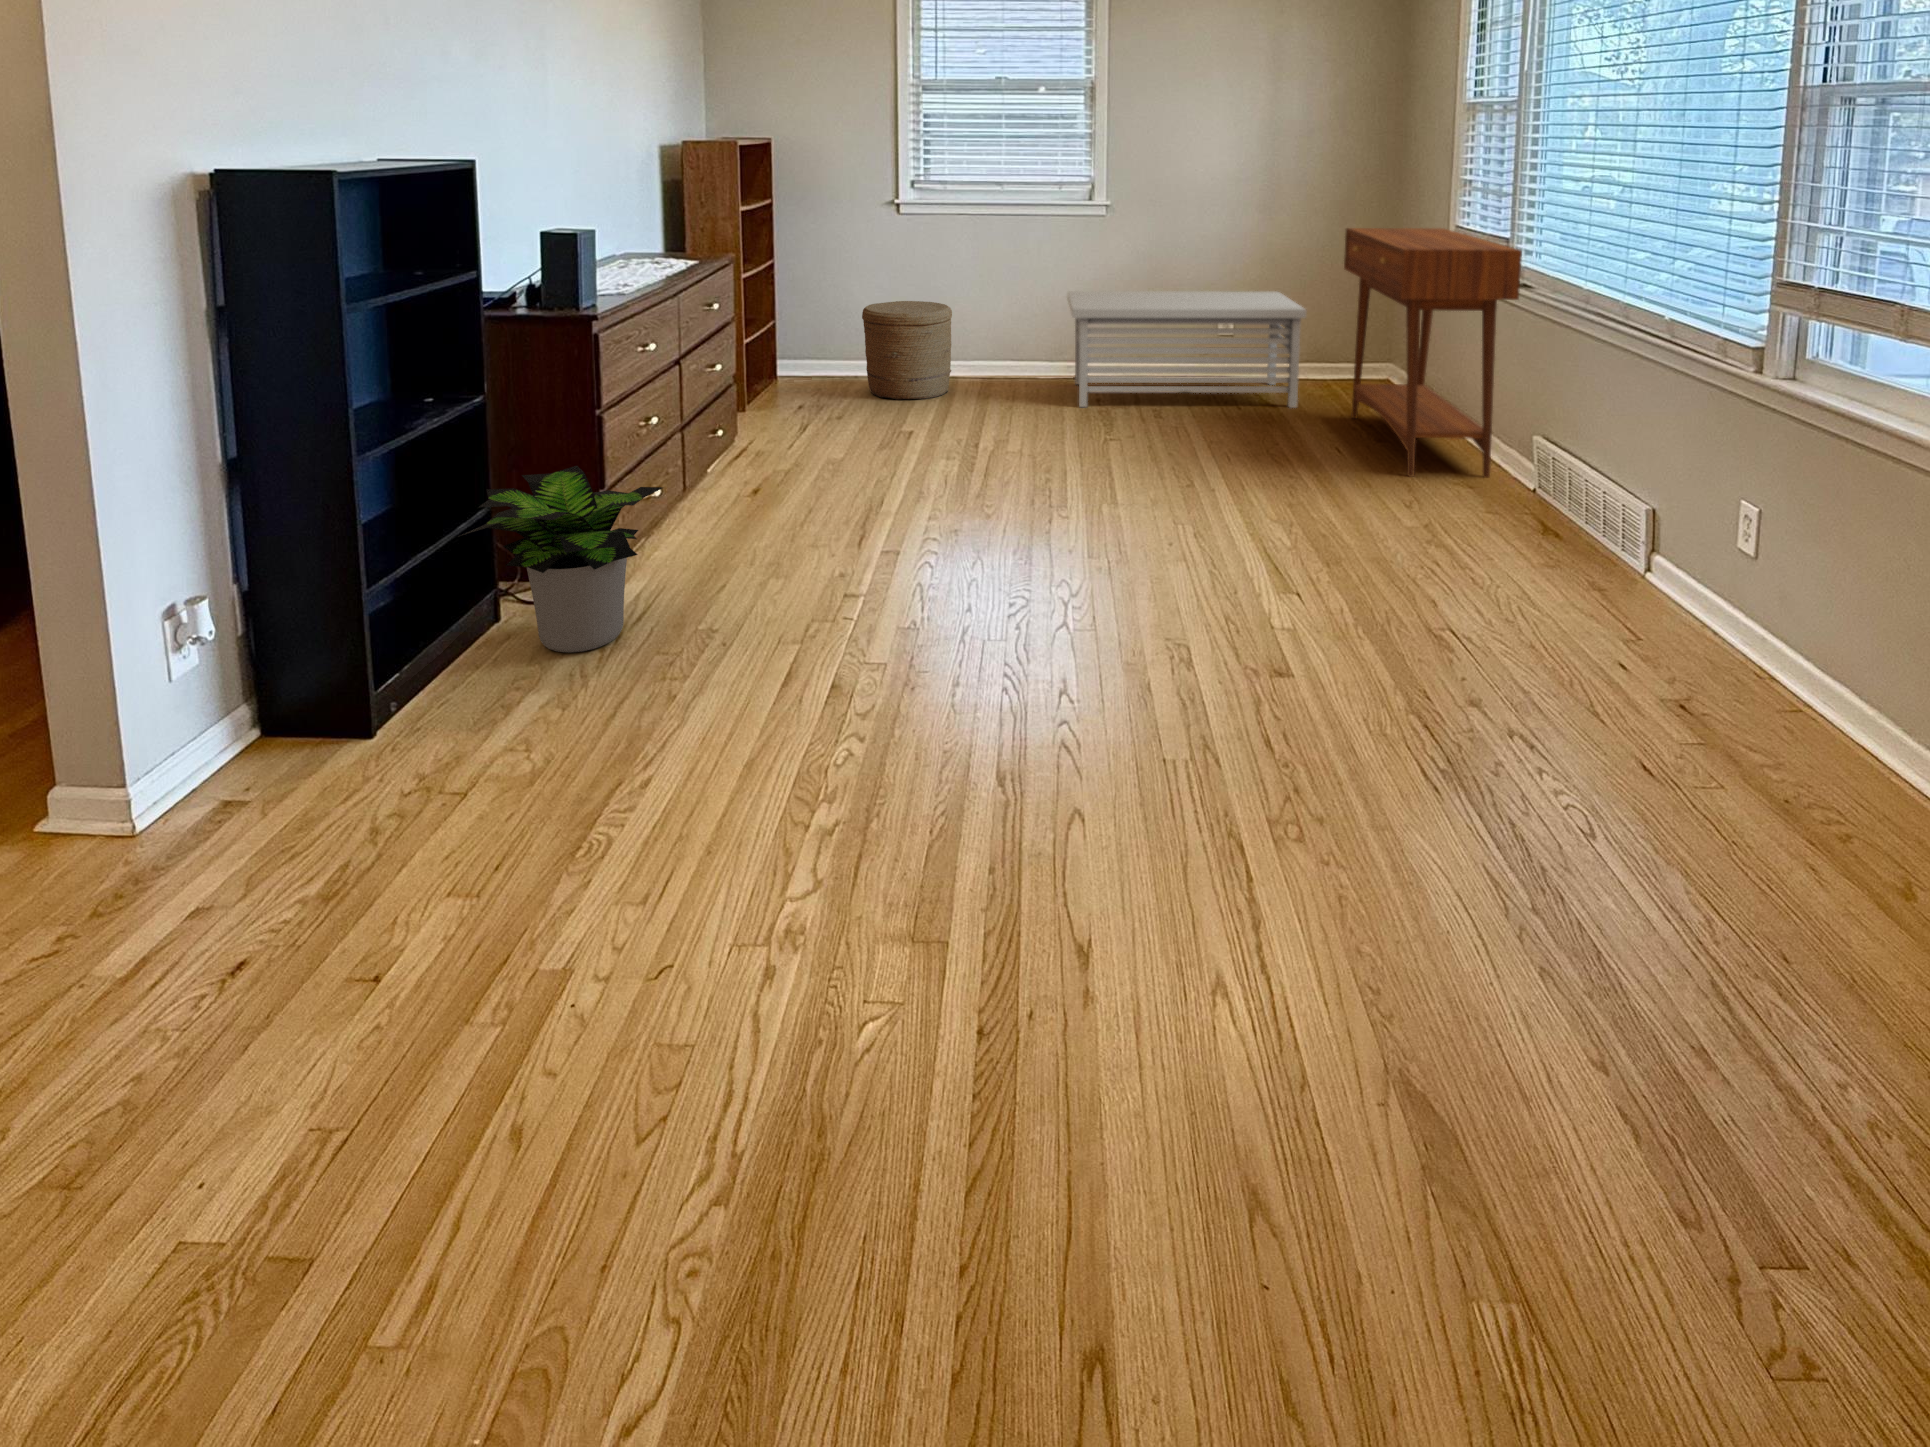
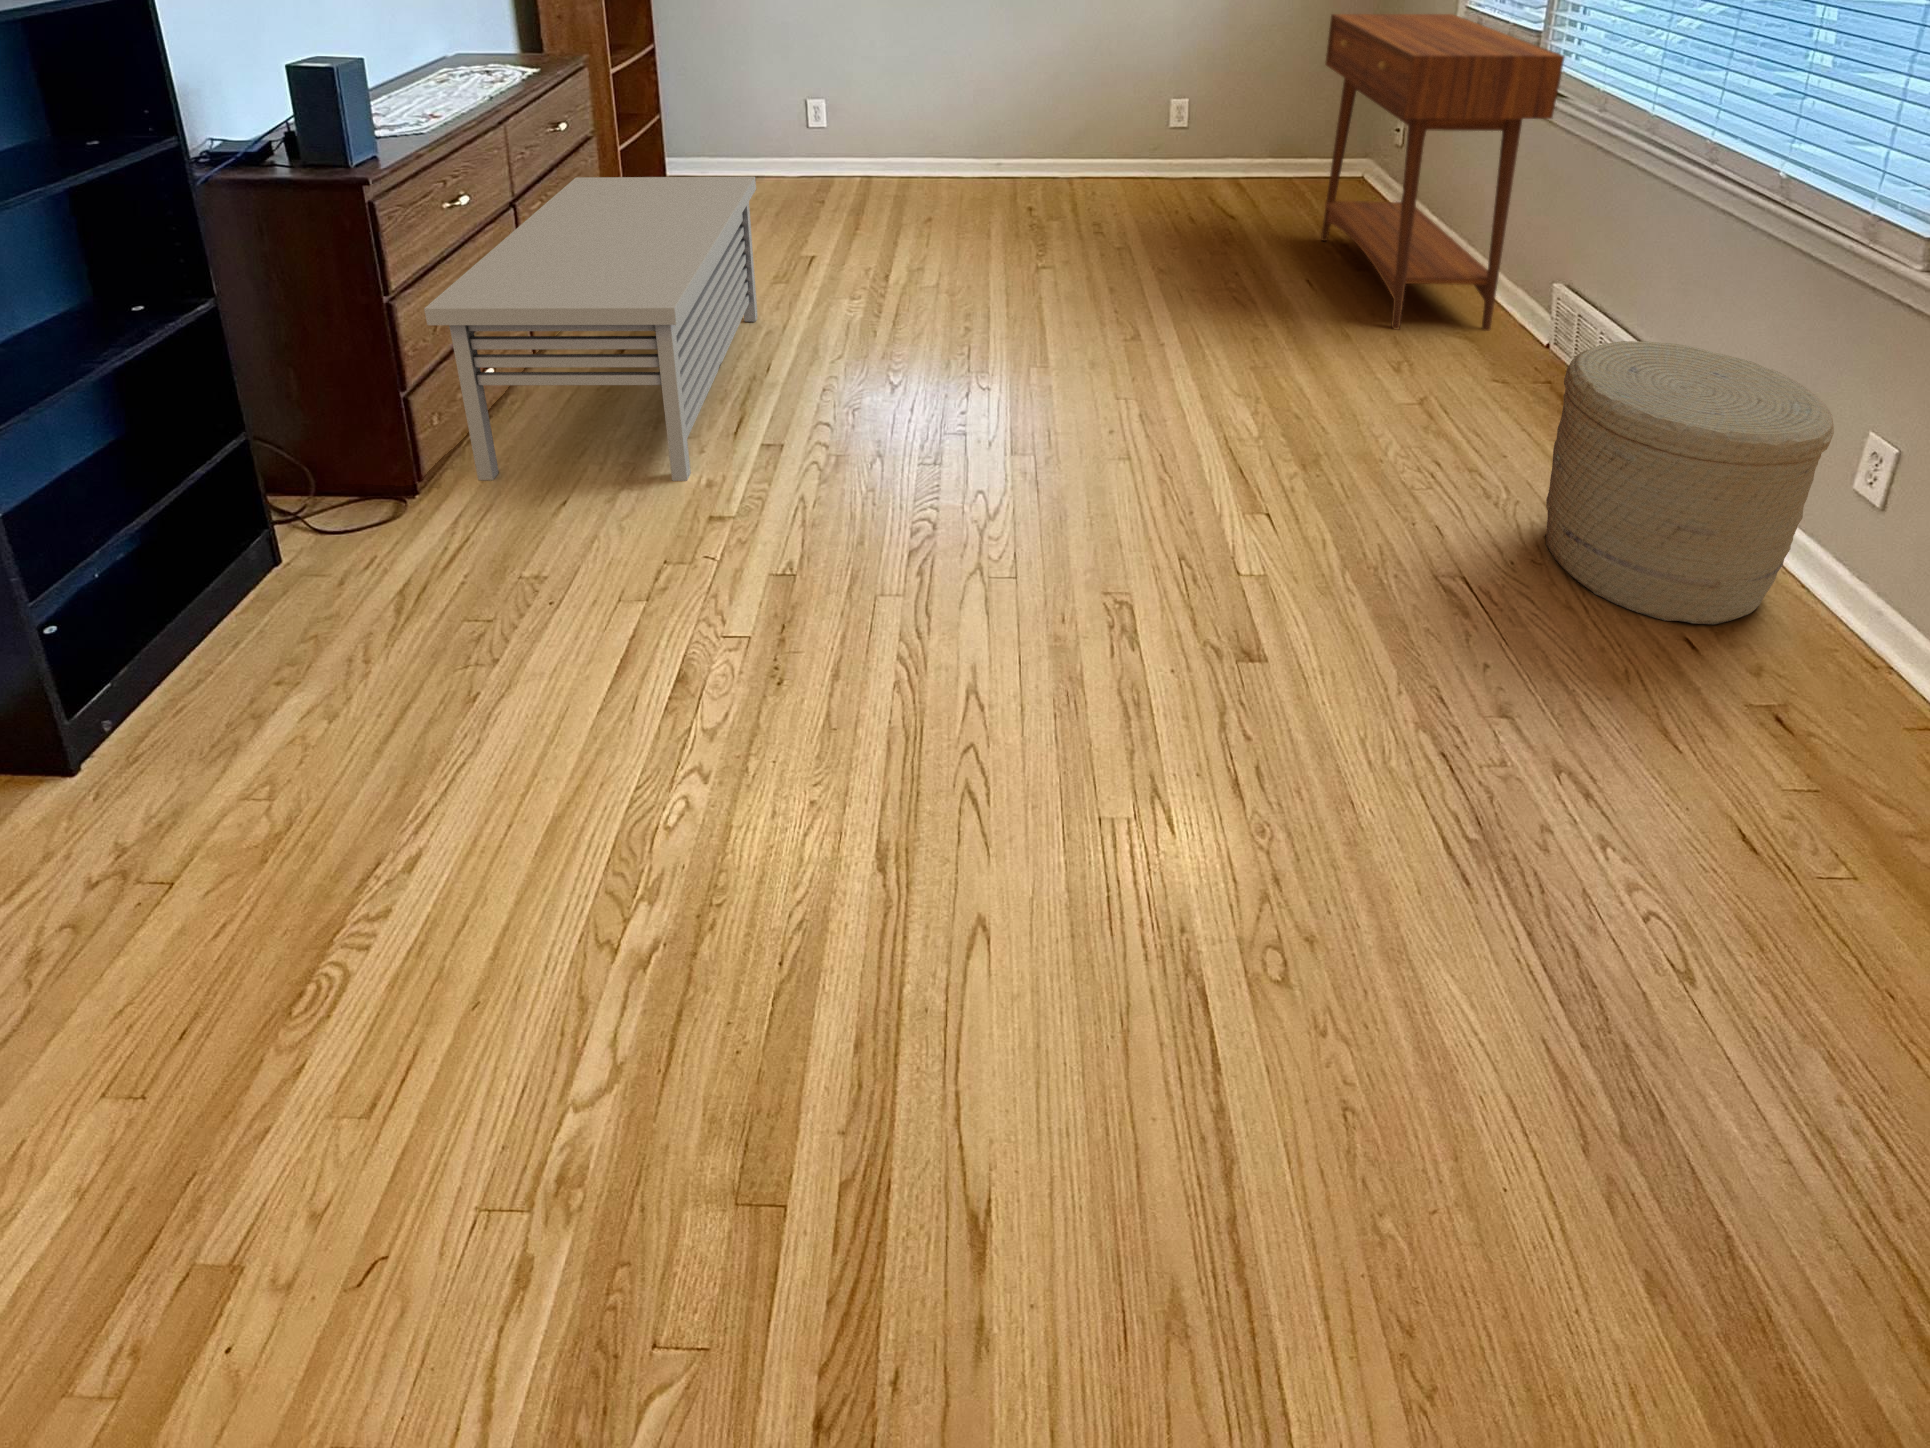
storage bench: present [1067,291,1306,408] -> present [424,177,758,481]
woven basket: present [862,301,952,400] -> present [1545,341,1834,624]
potted plant: present [462,466,663,652] -> none [186,381,458,624]

